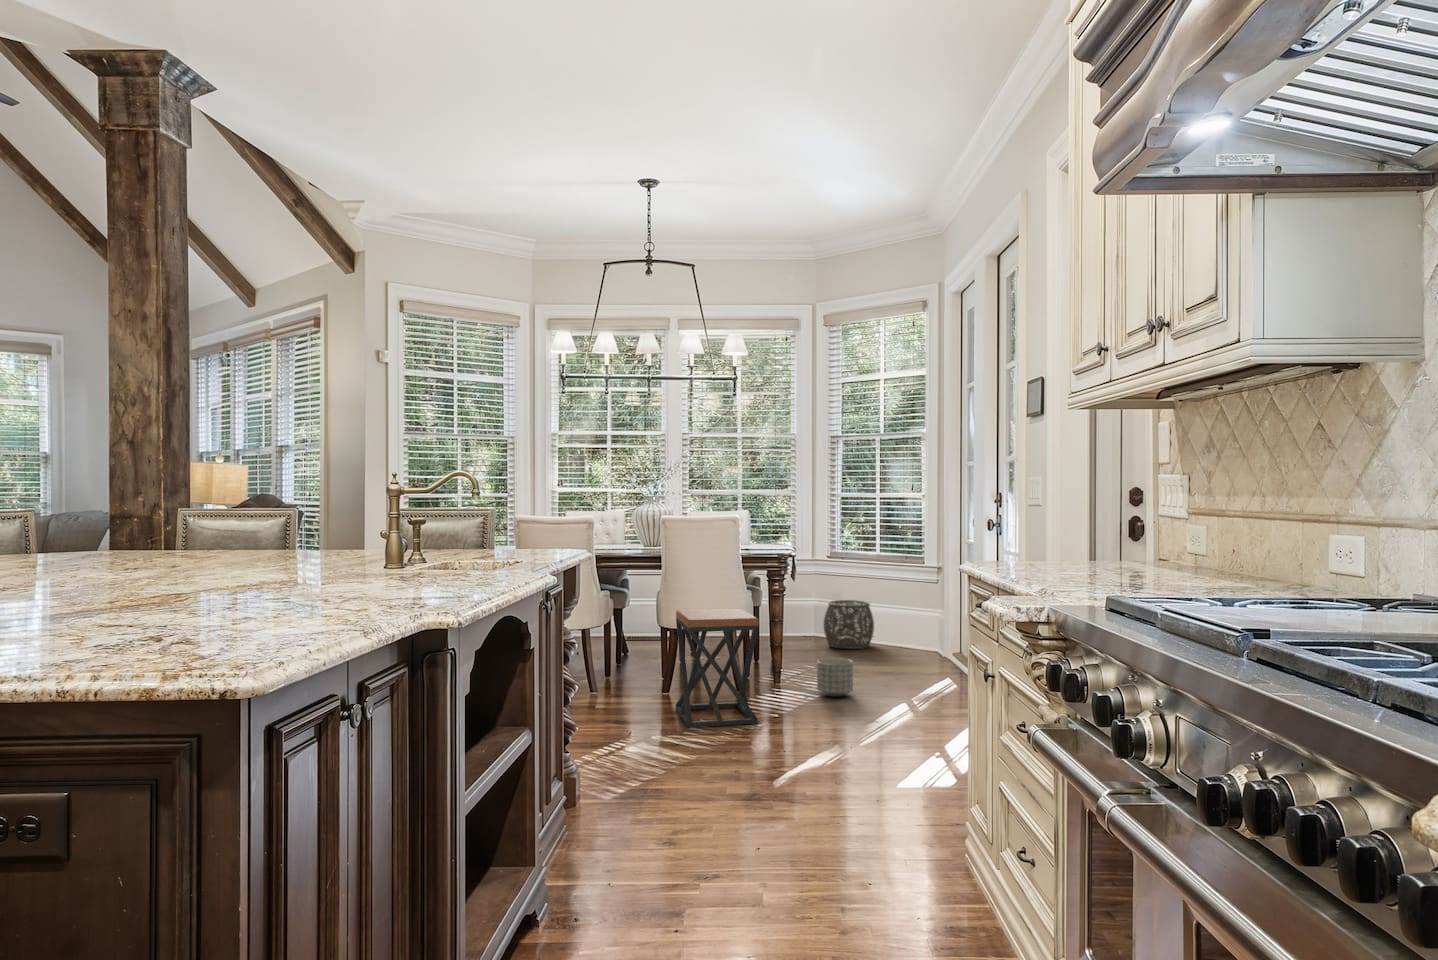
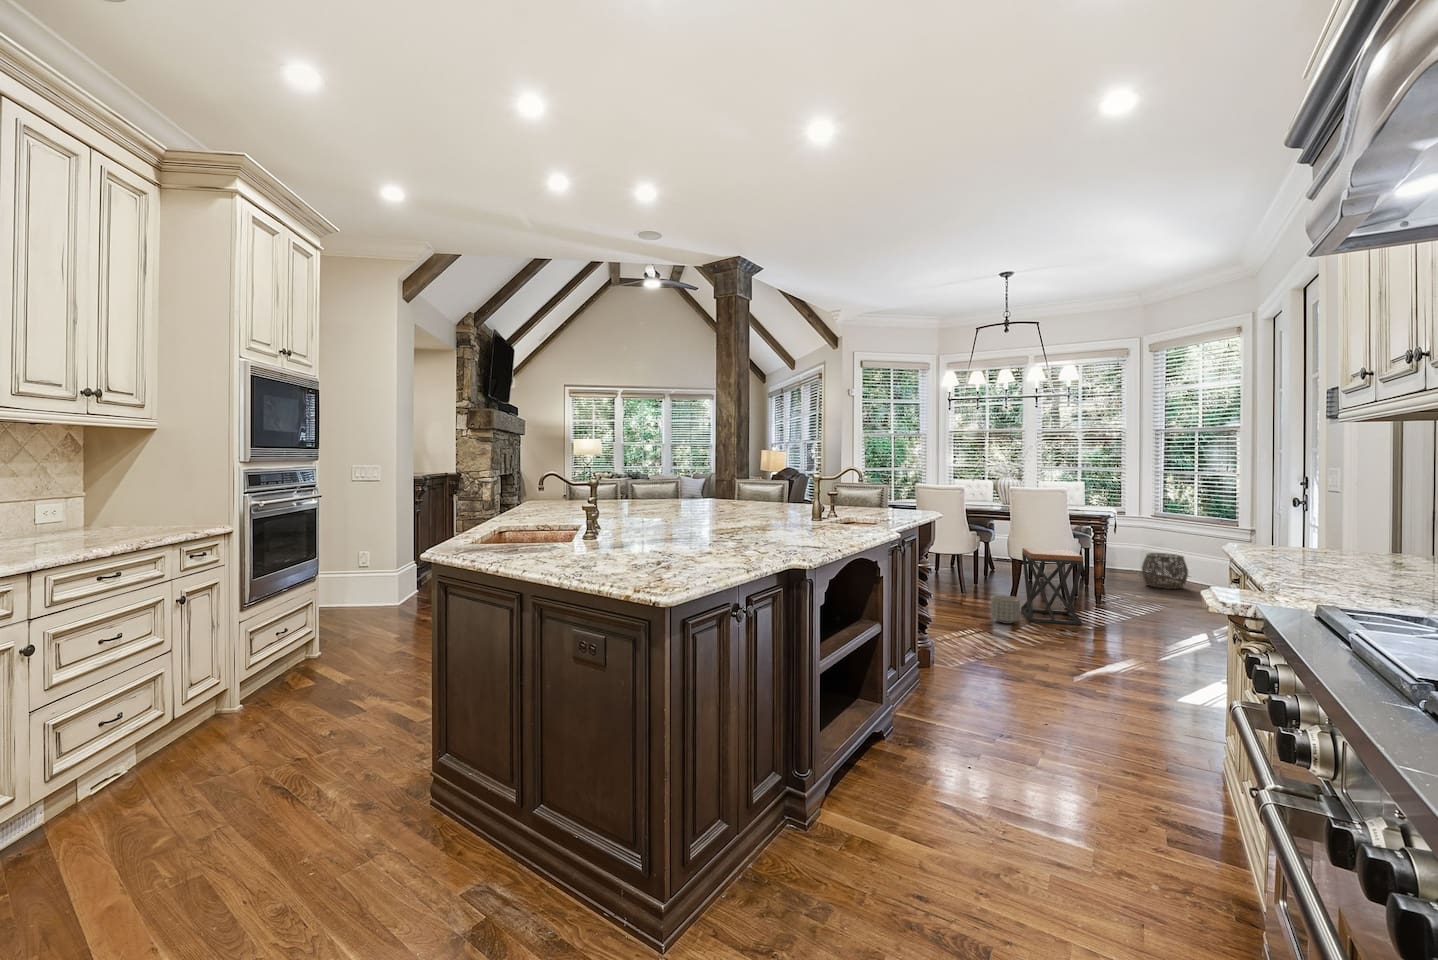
planter: present [817,658,853,697] -> present [991,595,1020,624]

